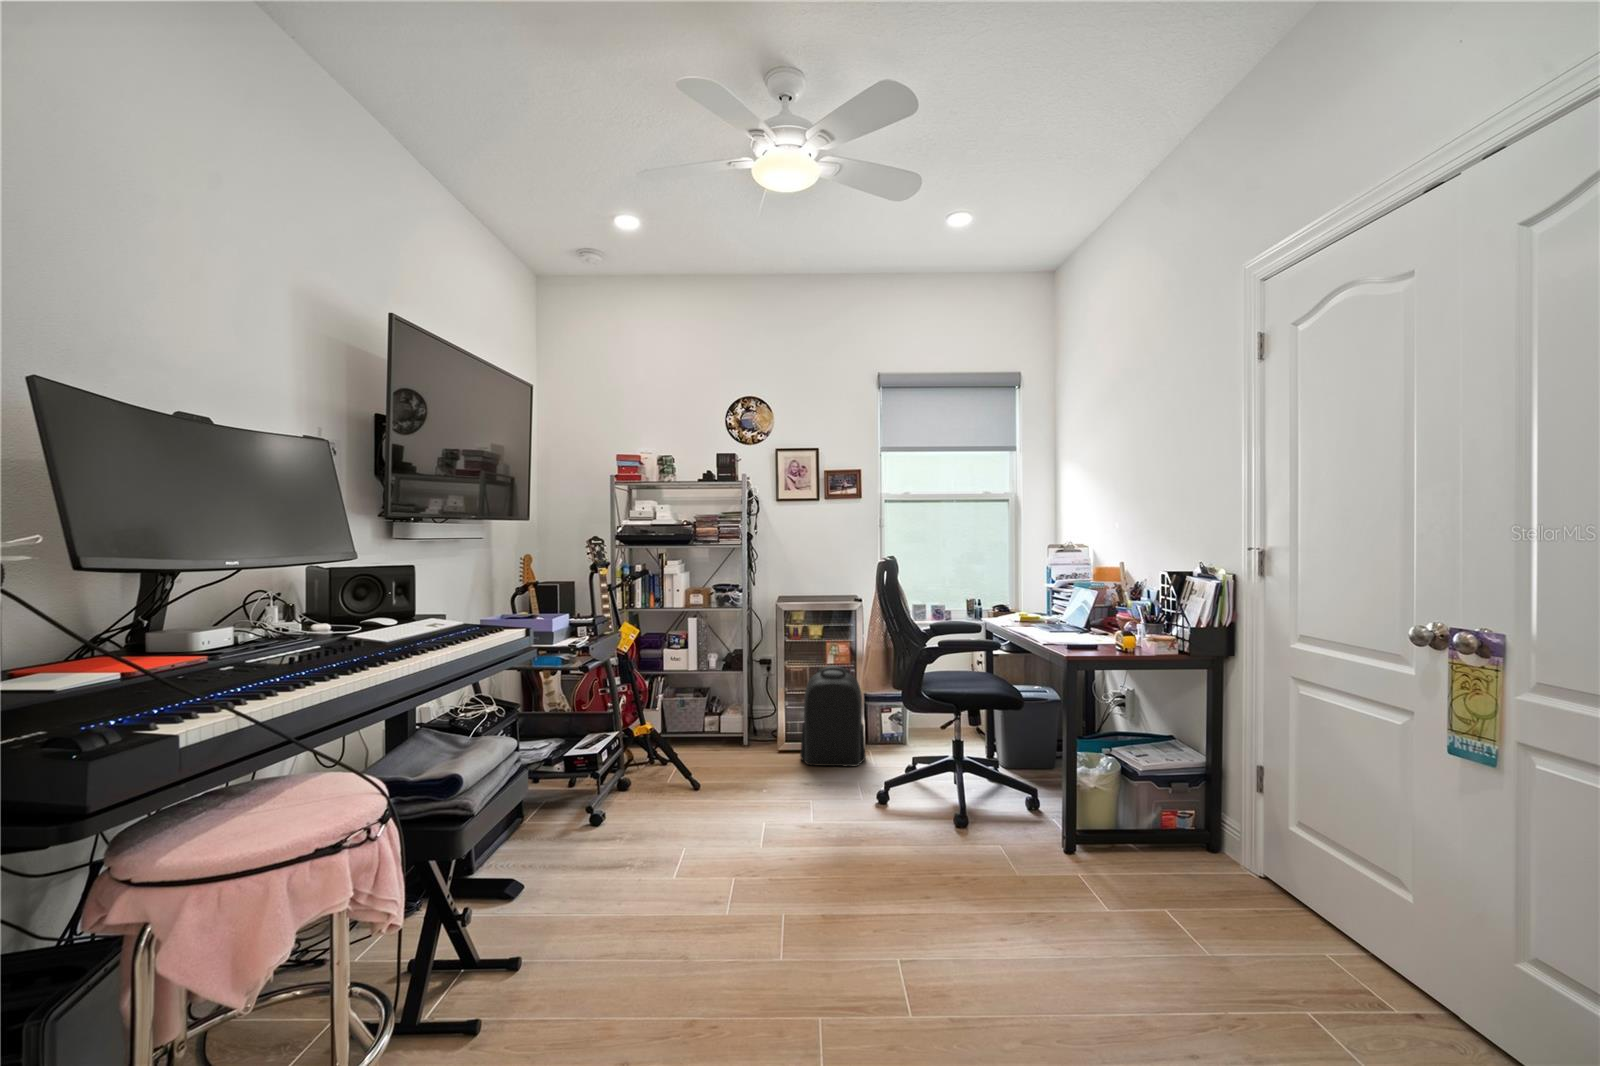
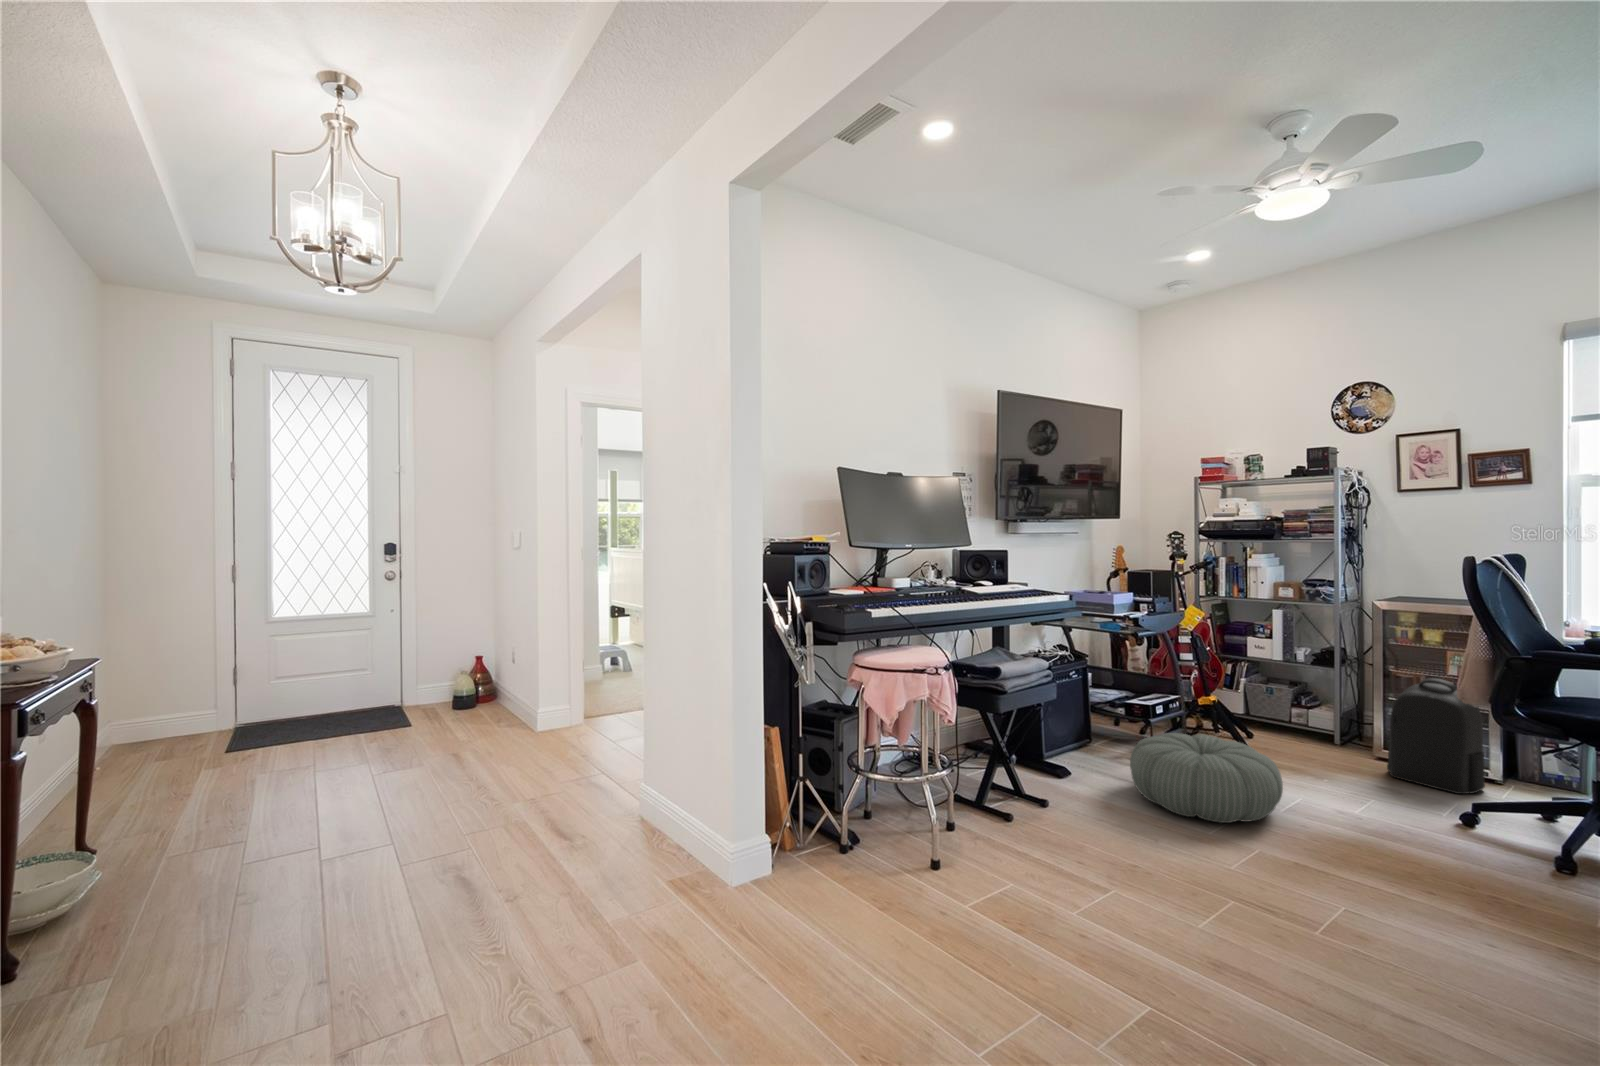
pouf: none [623,778,793,902] -> present [1130,733,1283,823]

